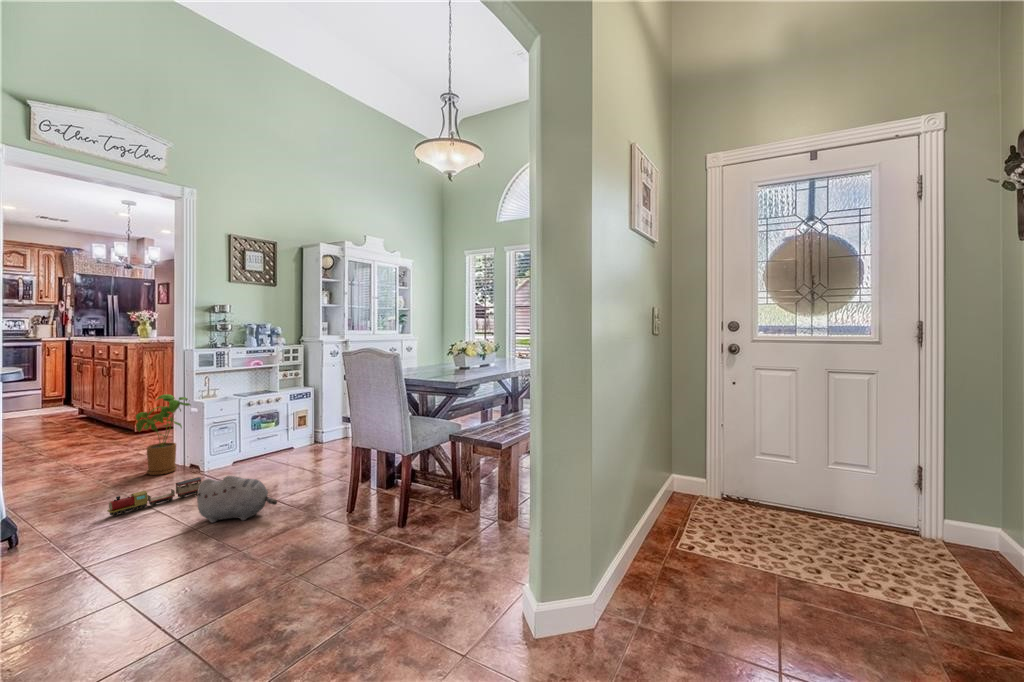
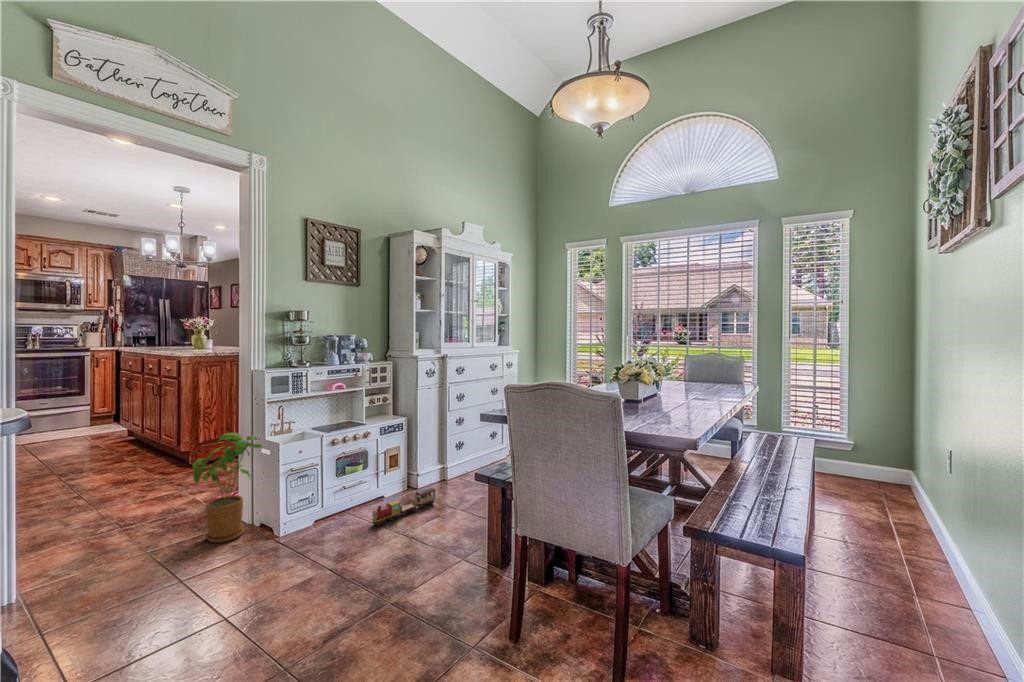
plush toy: present [194,476,277,523] -> none [282,581,407,659]
toy train: present [107,478,201,516] -> present [371,488,435,526]

